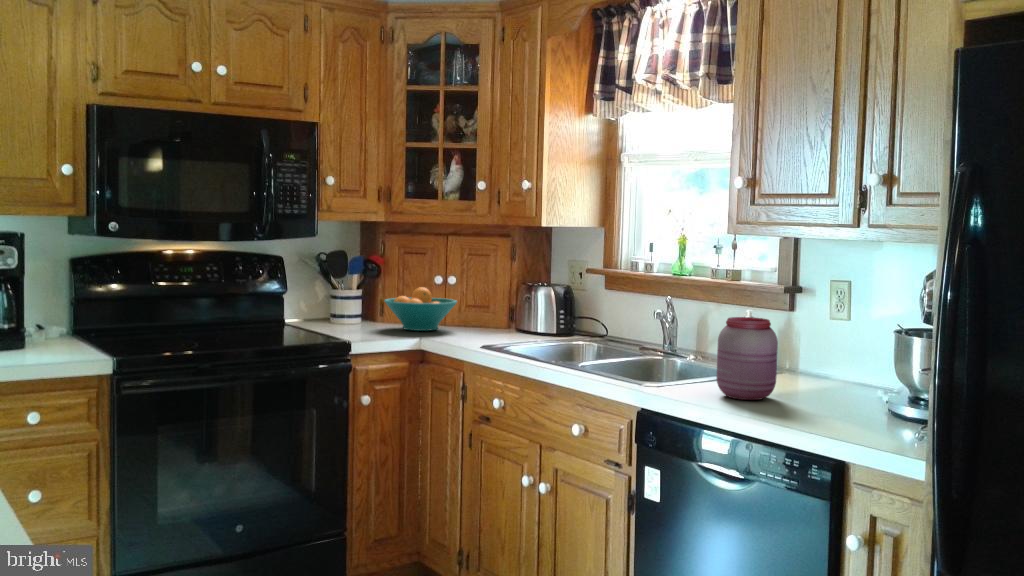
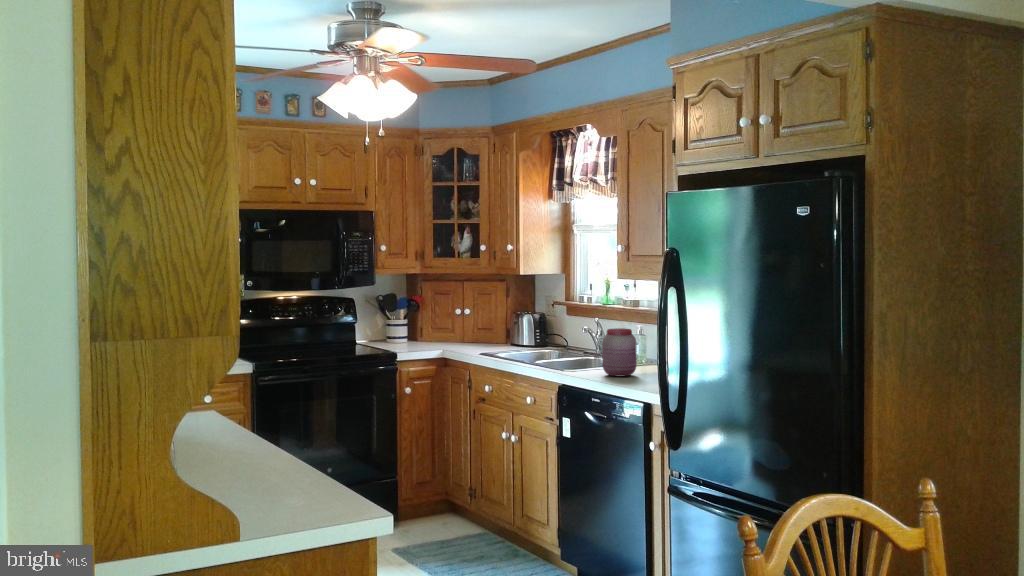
fruit bowl: present [385,287,457,331] -> none [421,317,470,346]

